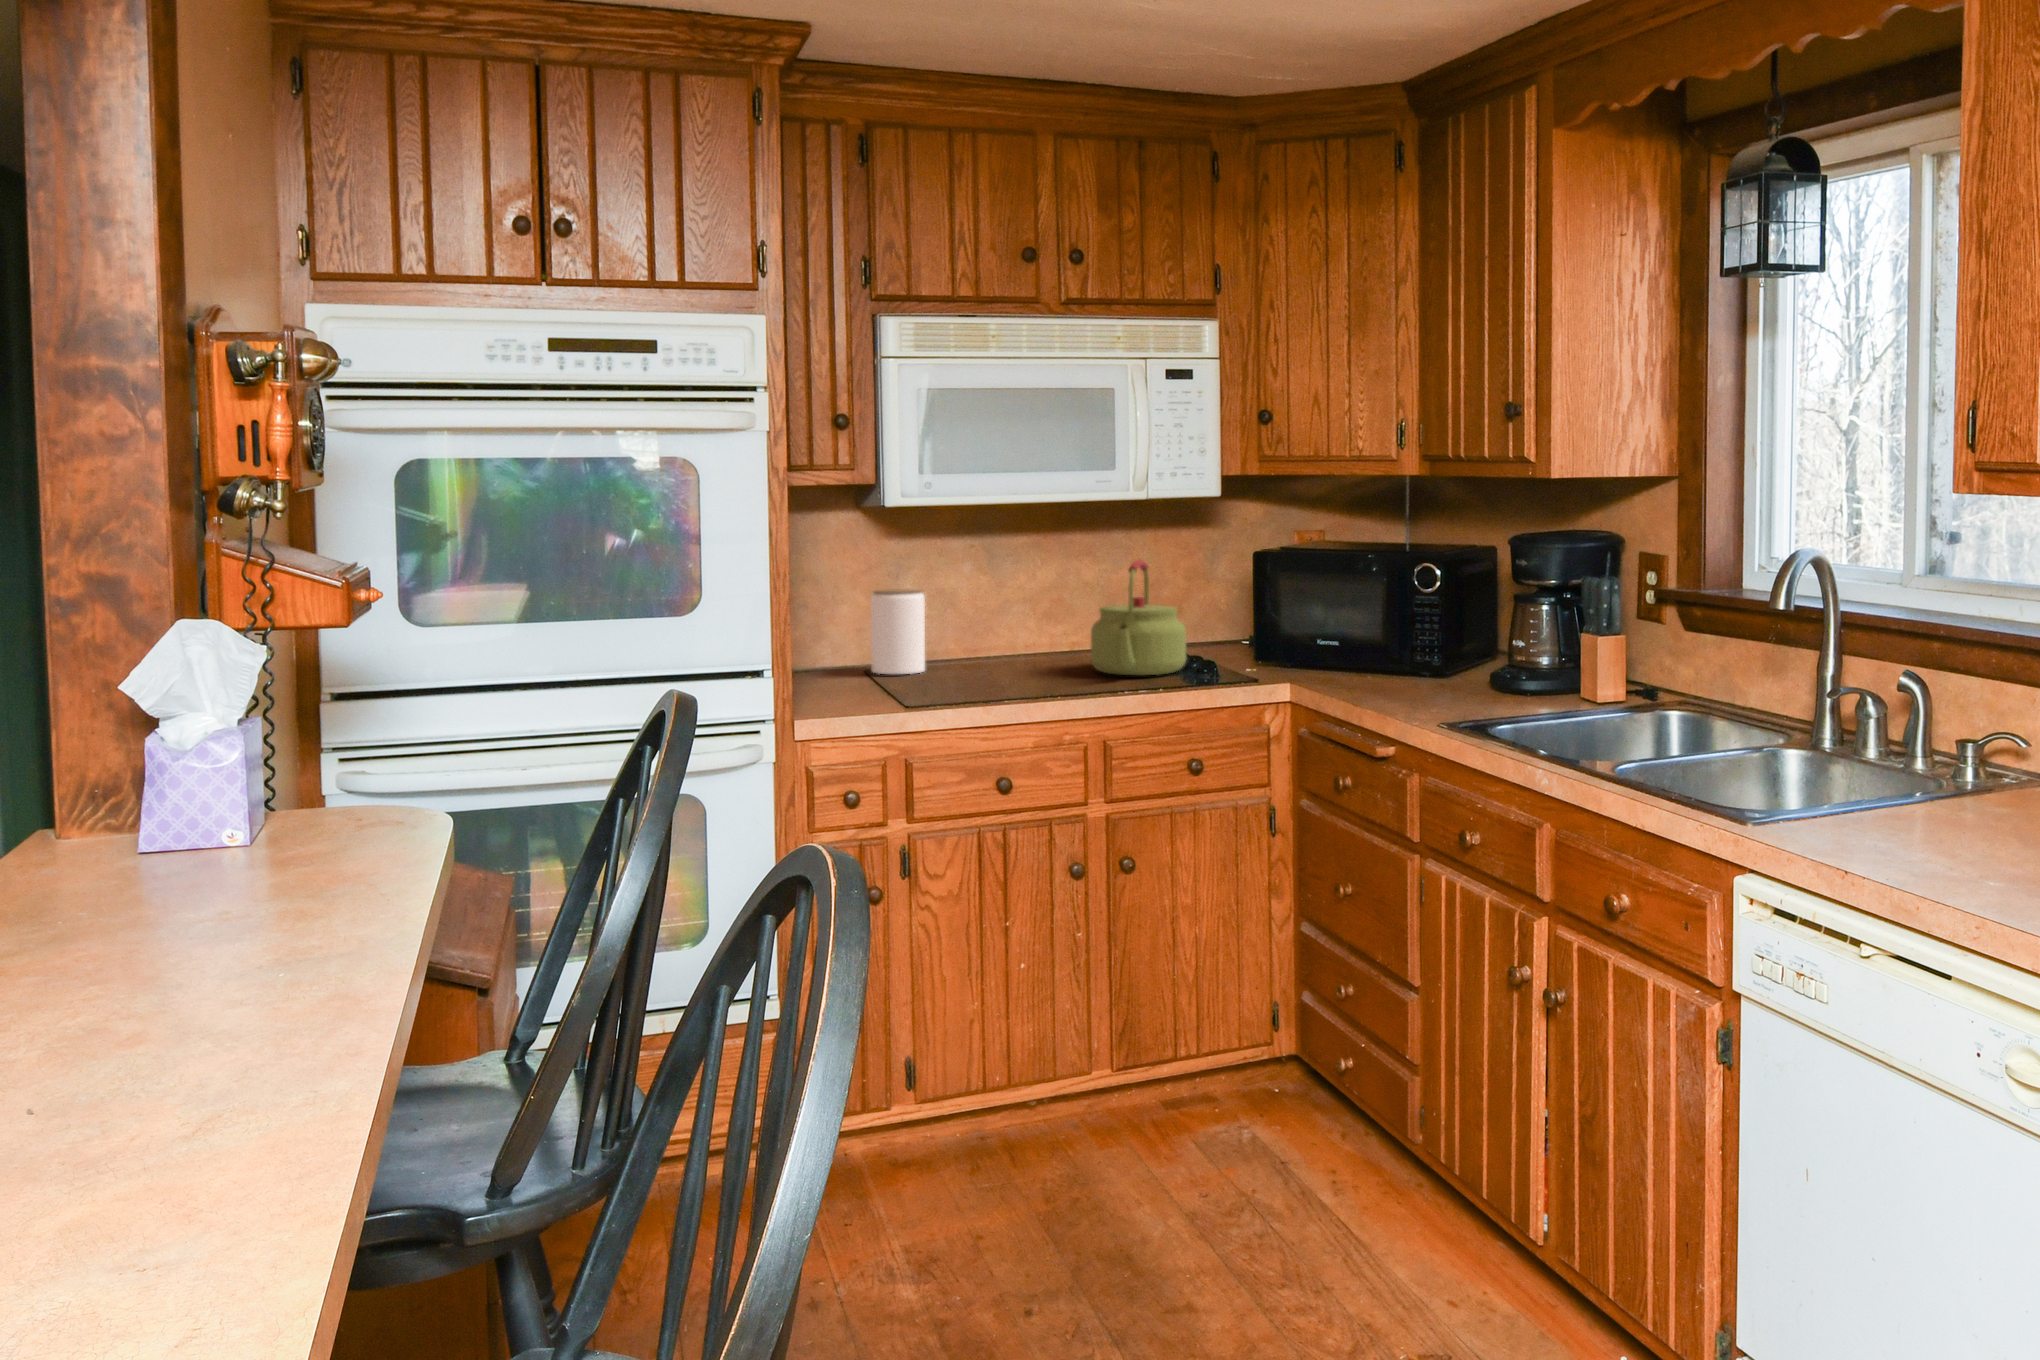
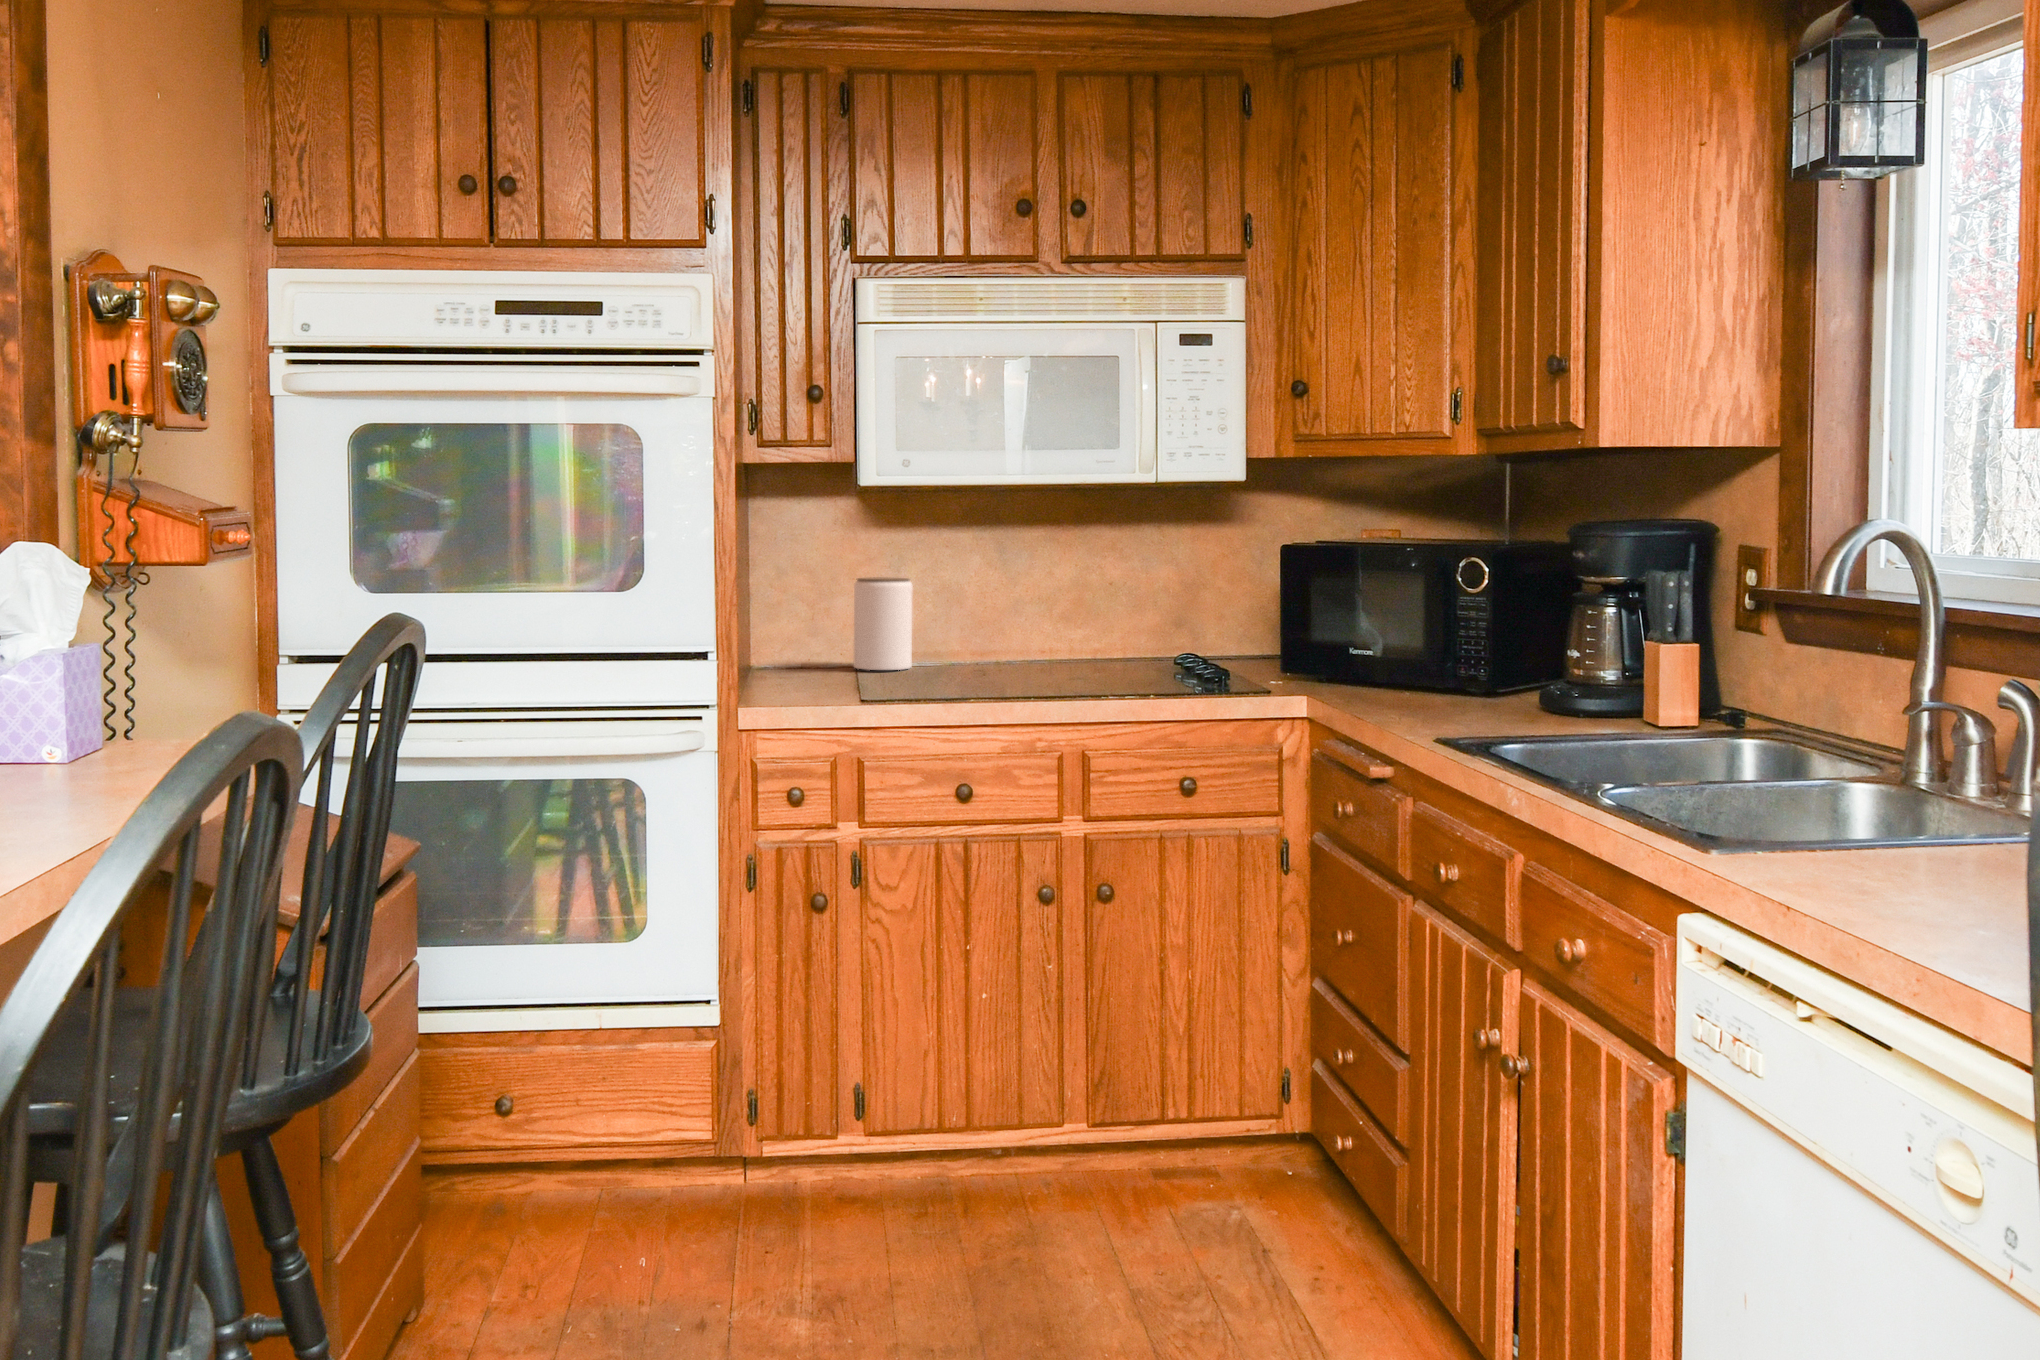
kettle: present [1090,560,1186,675] -> none [1089,547,1199,679]

